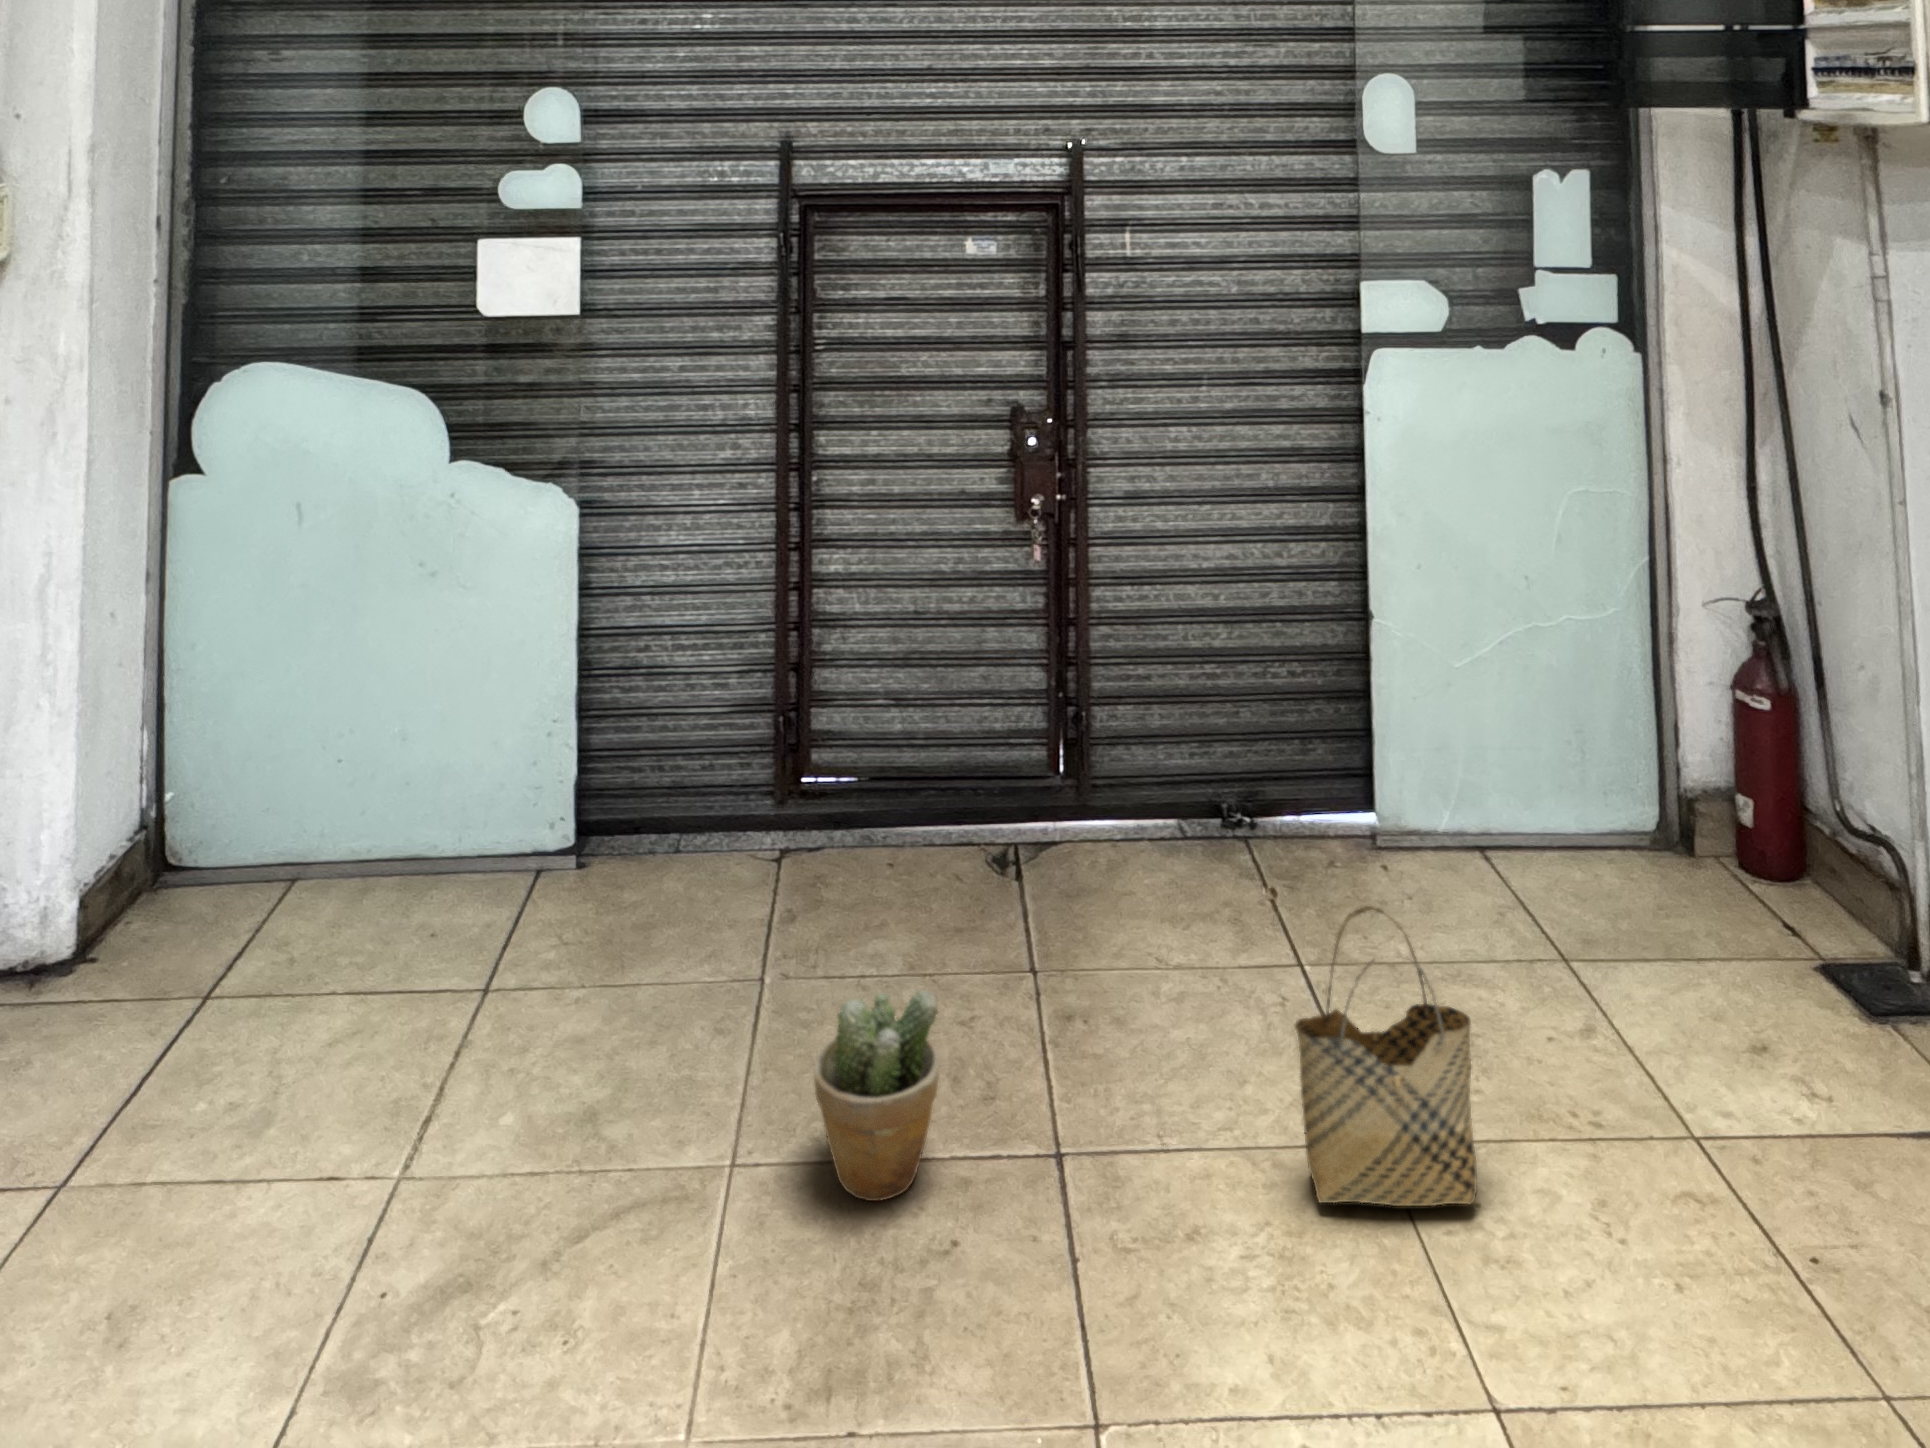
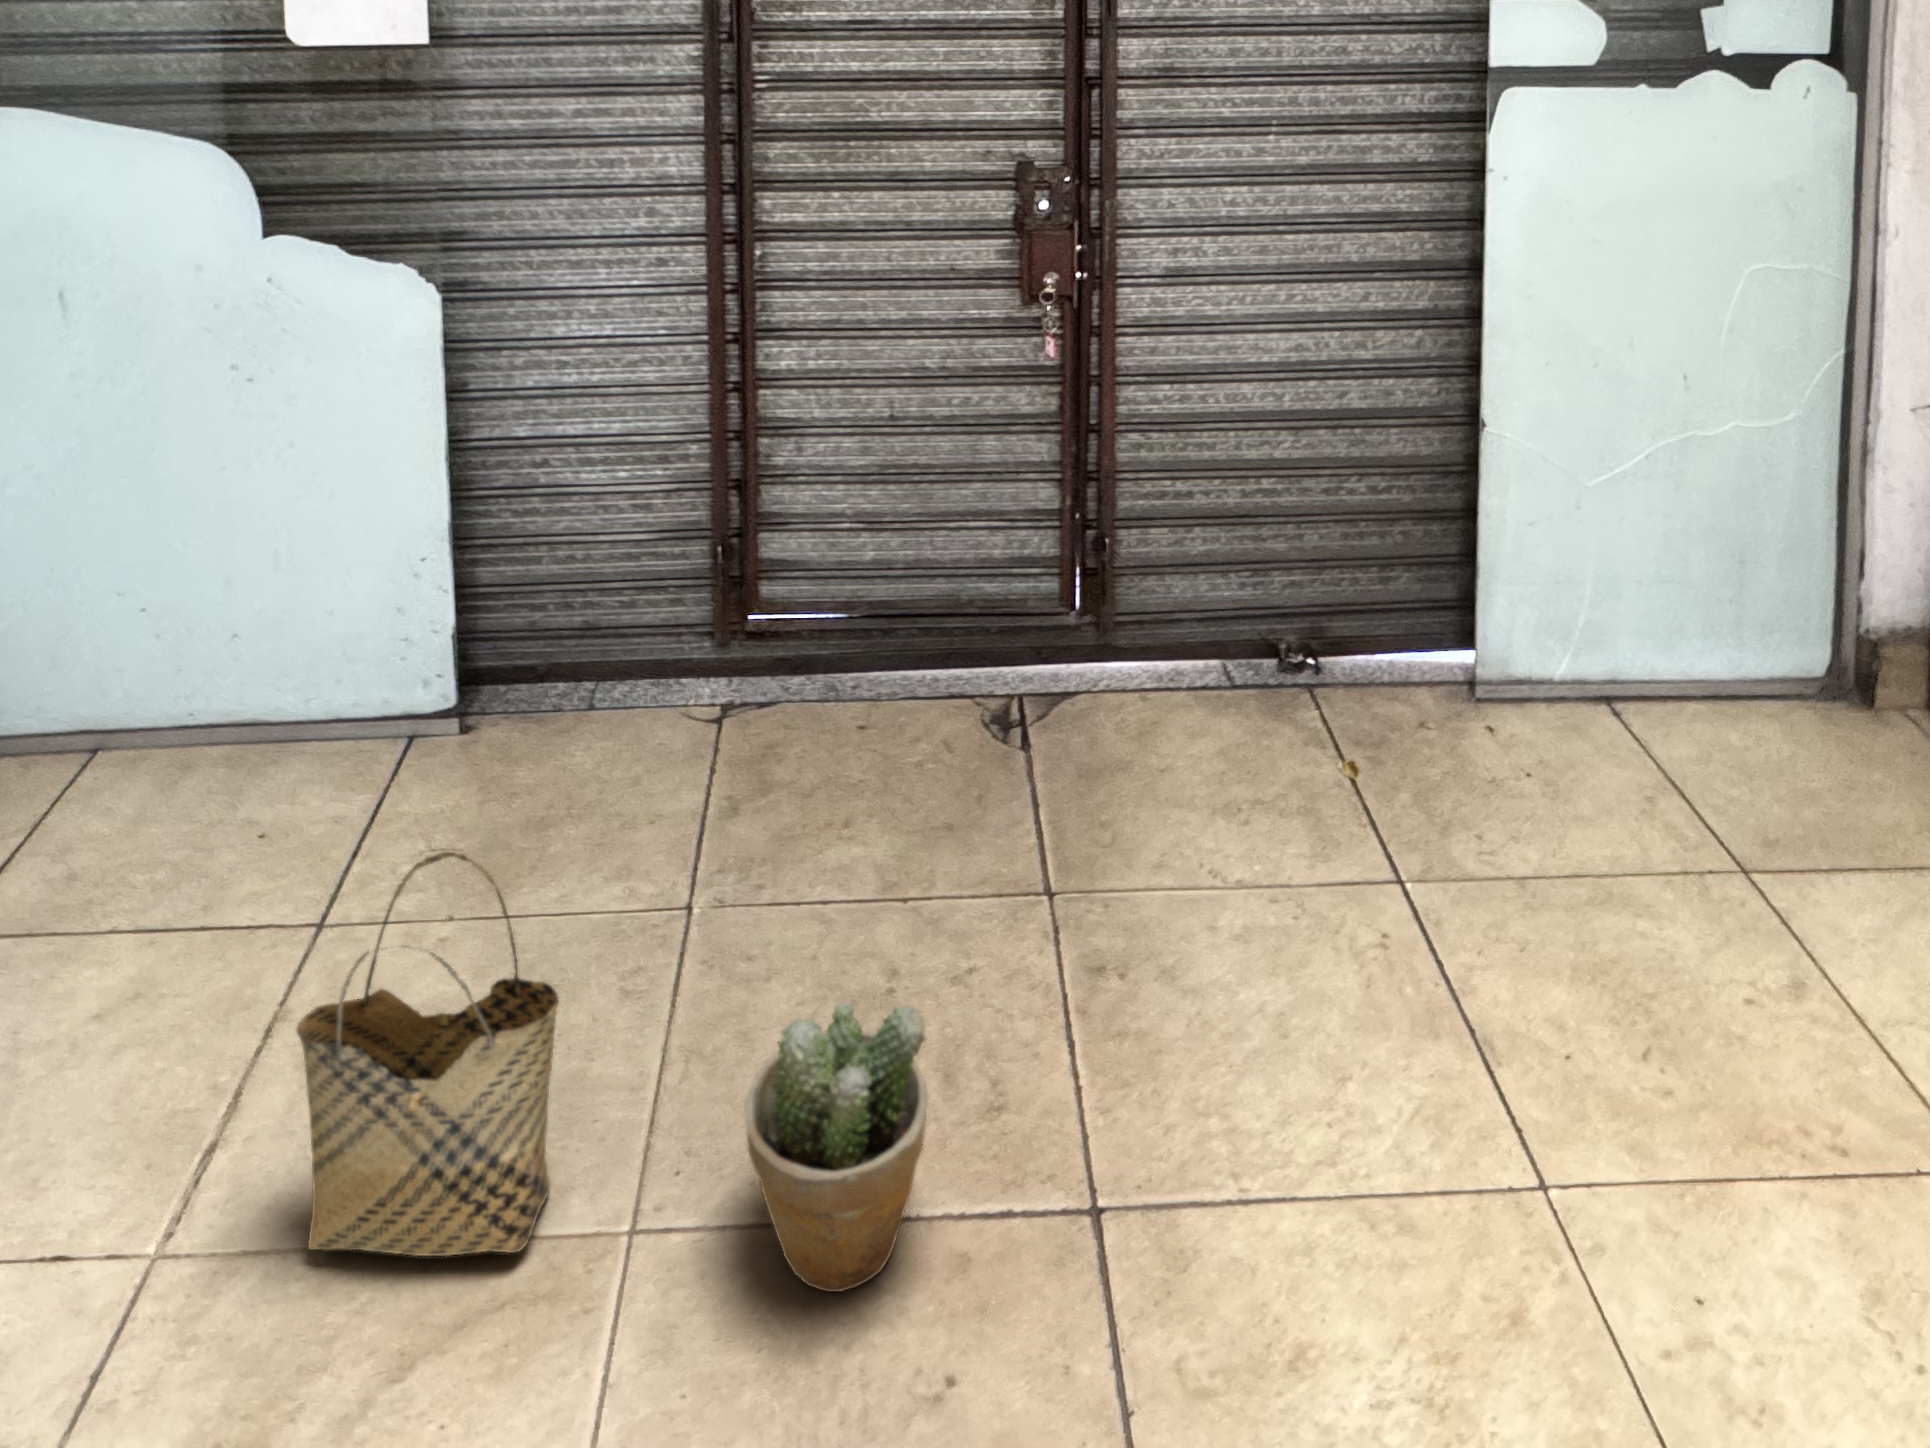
woven basket: present [1295,906,1477,1206] -> present [296,852,559,1256]

